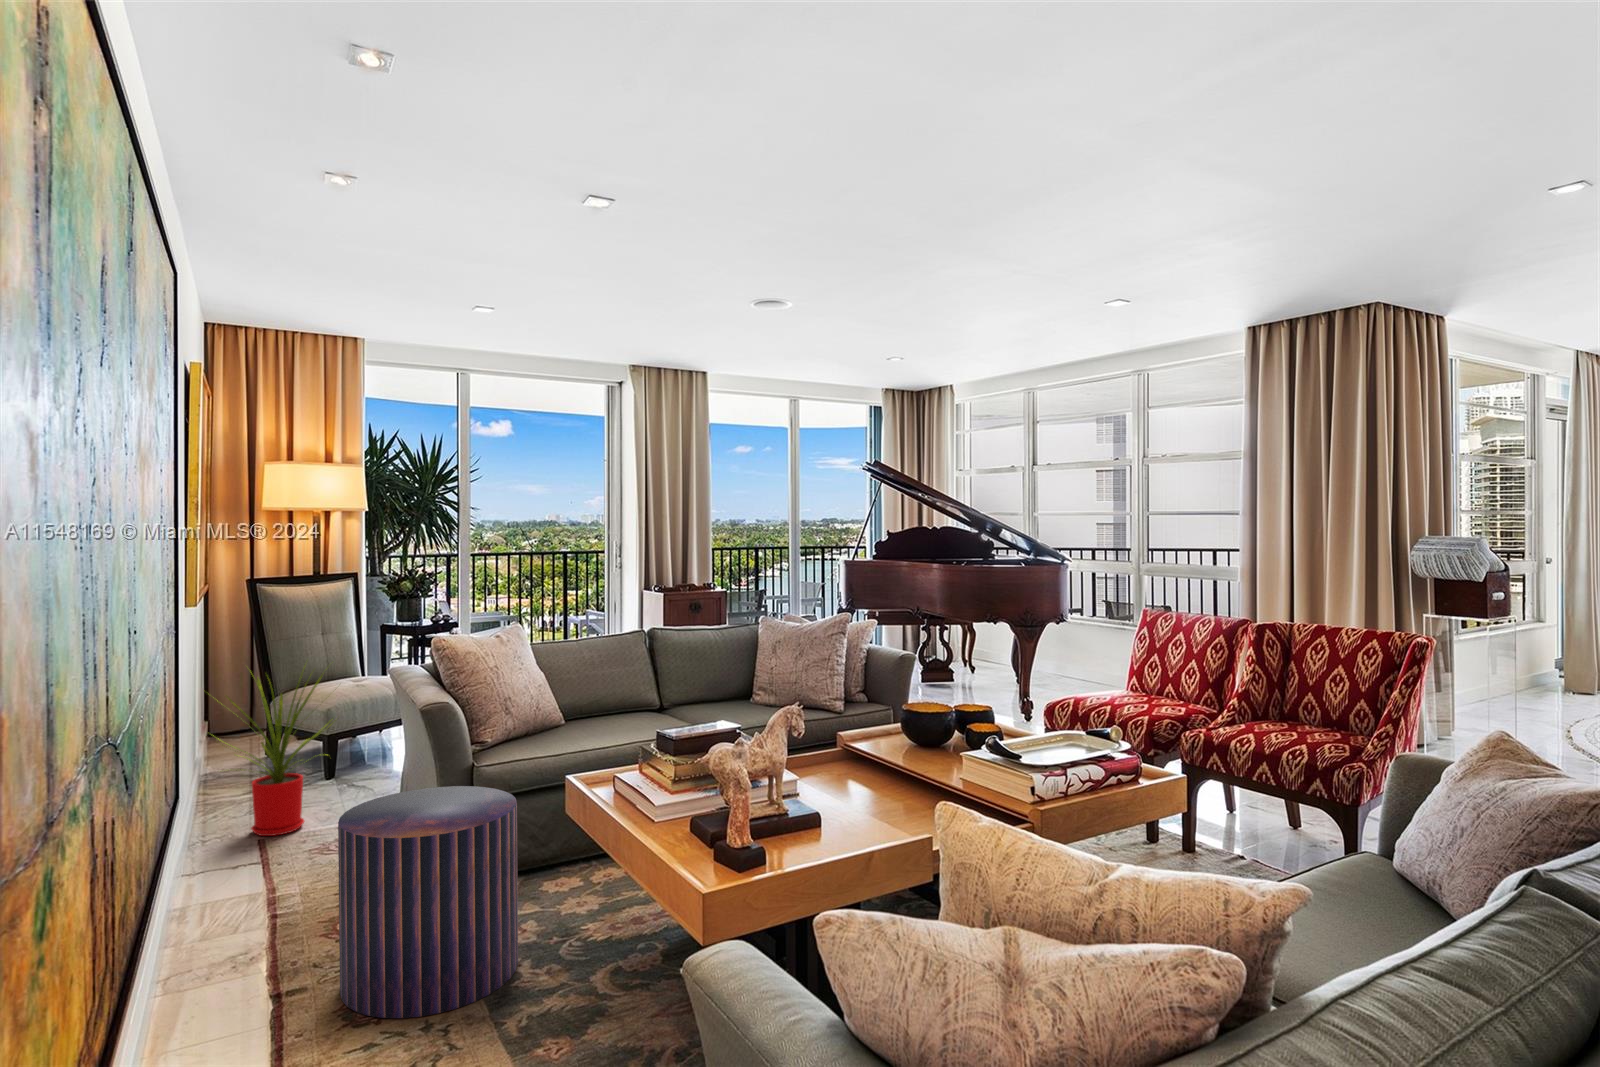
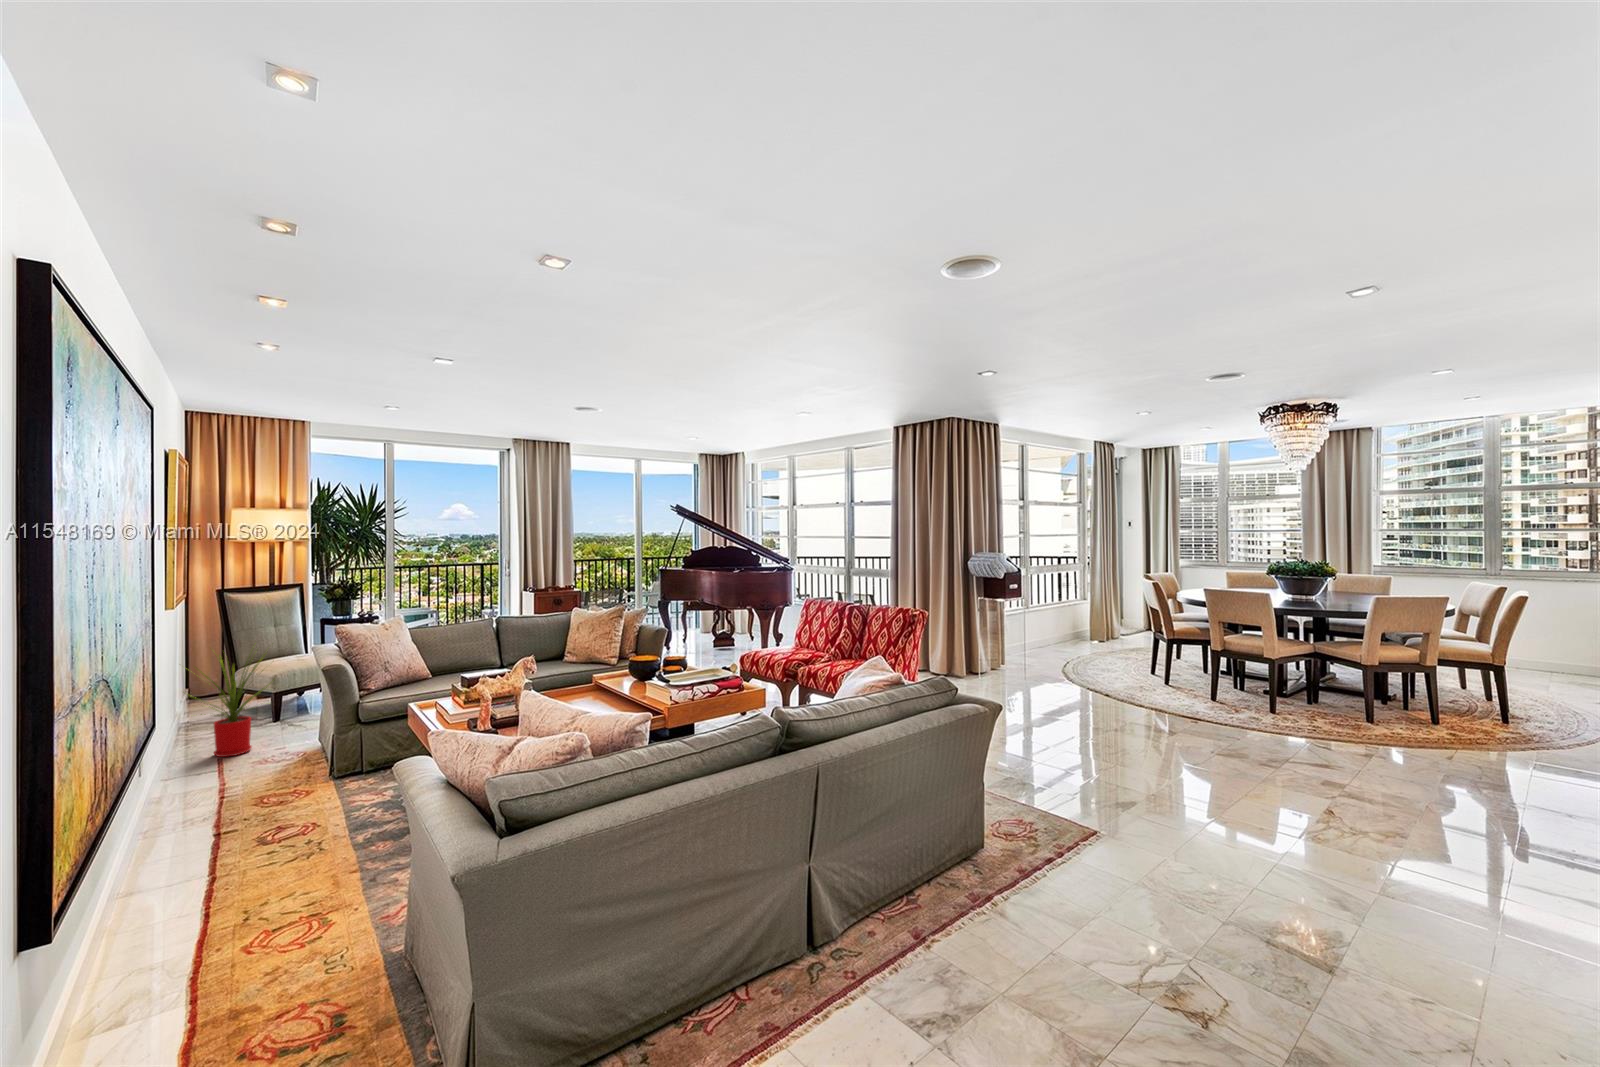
pouf: present [338,786,518,1018] -> none [257,711,375,840]

